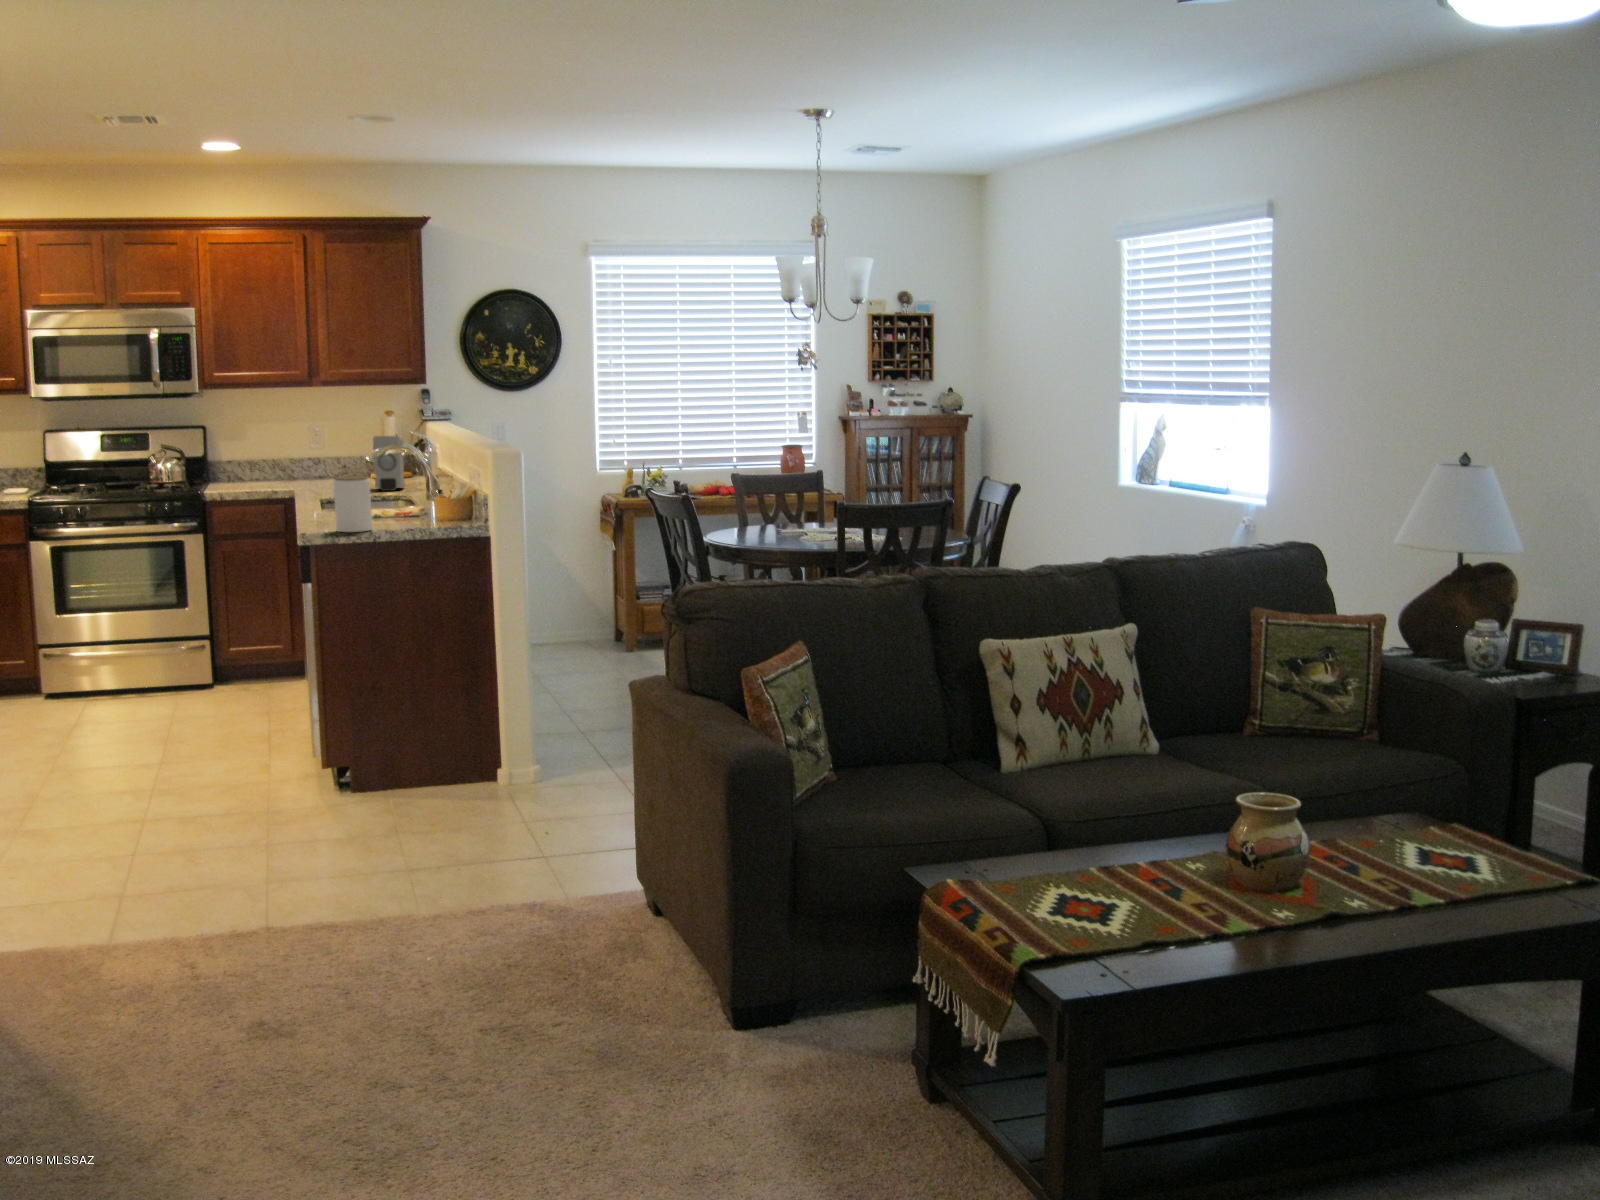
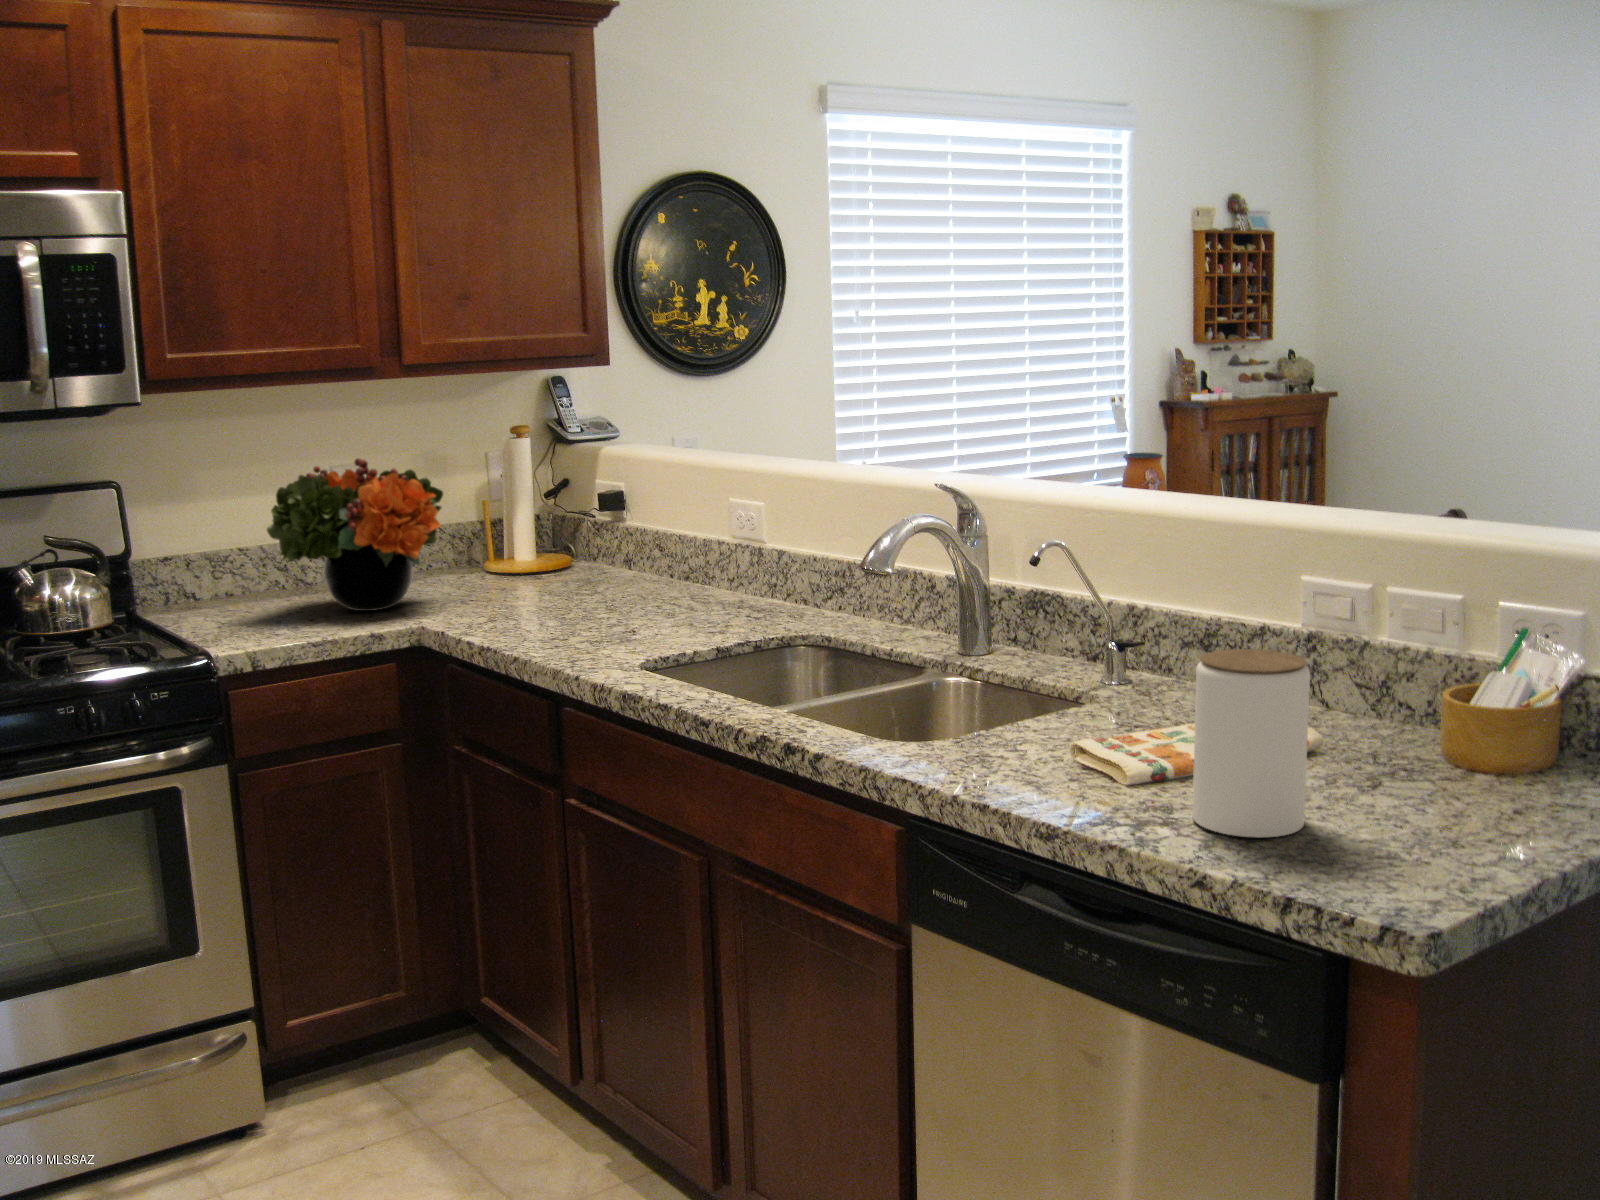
flower arrangement: none [248,419,330,484] -> present [267,458,443,611]
soap dispenser: present [373,436,405,491] -> none [622,488,712,620]

